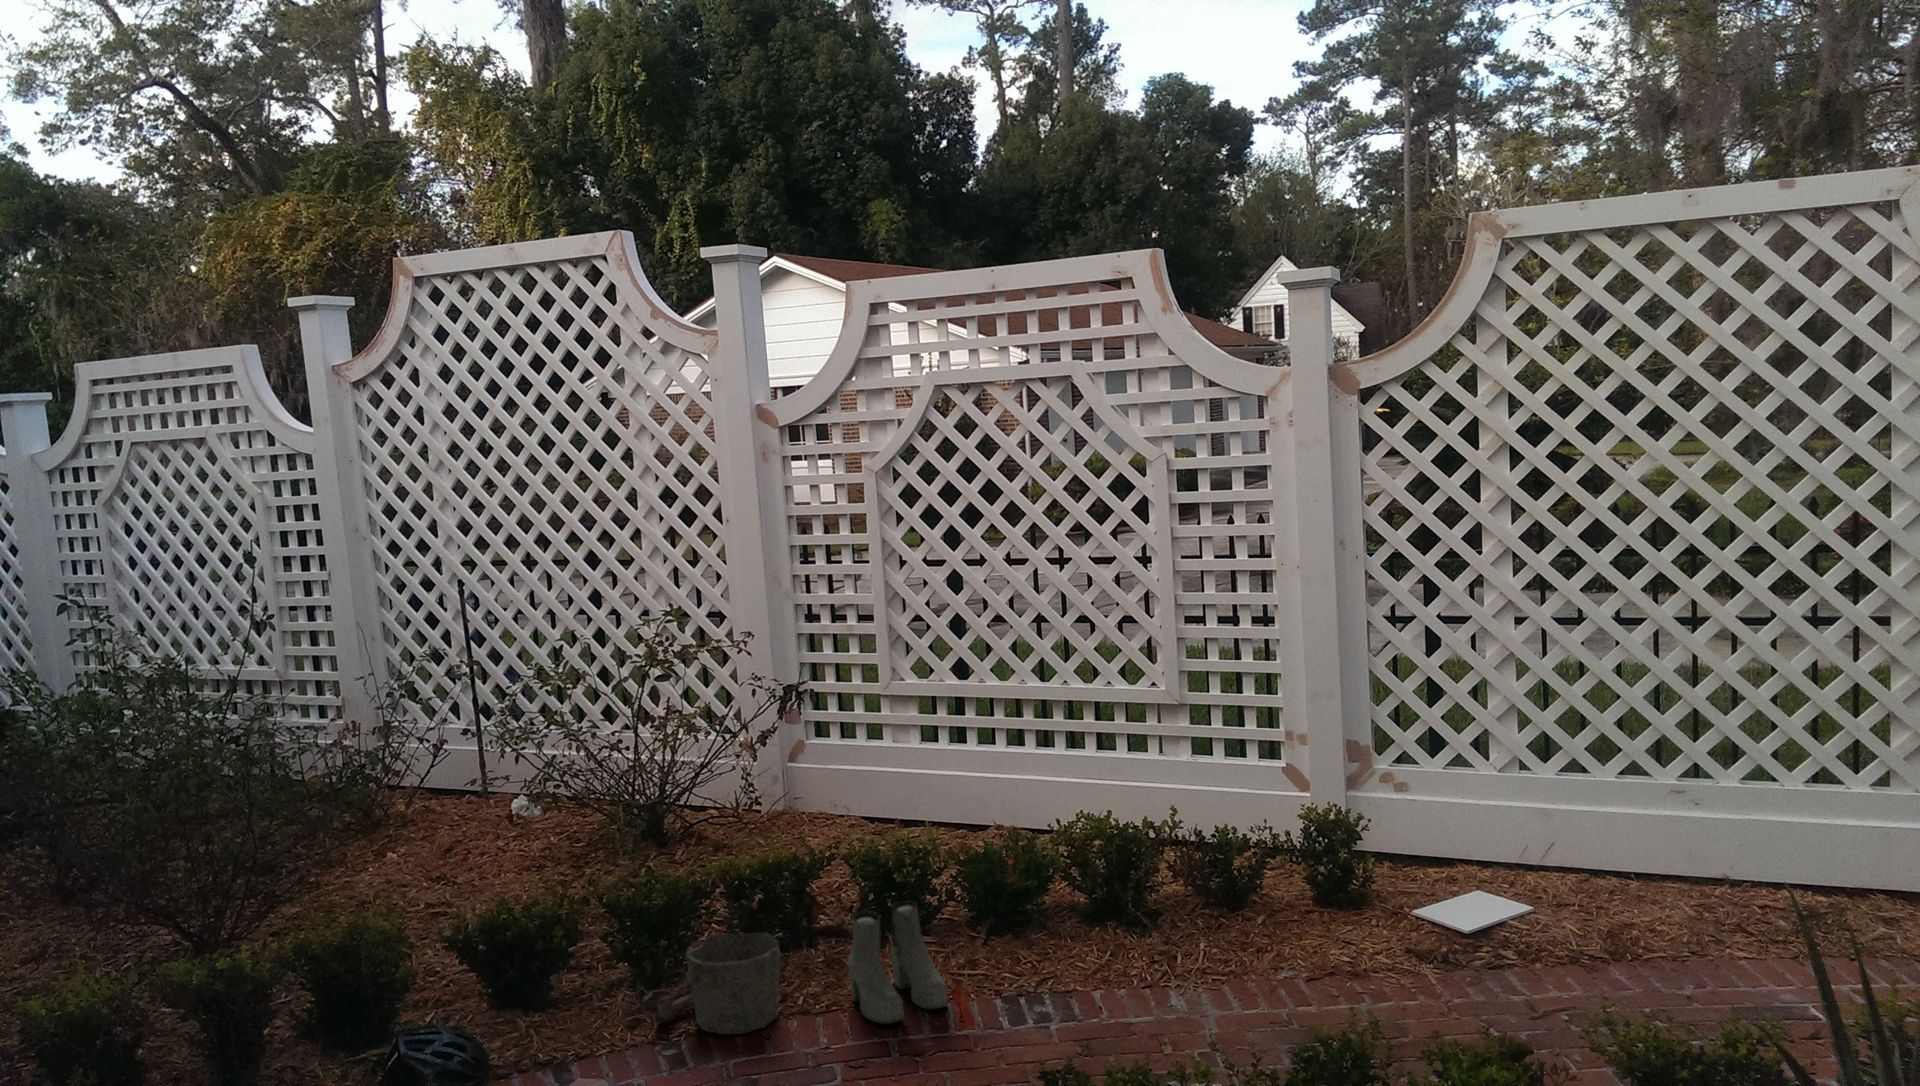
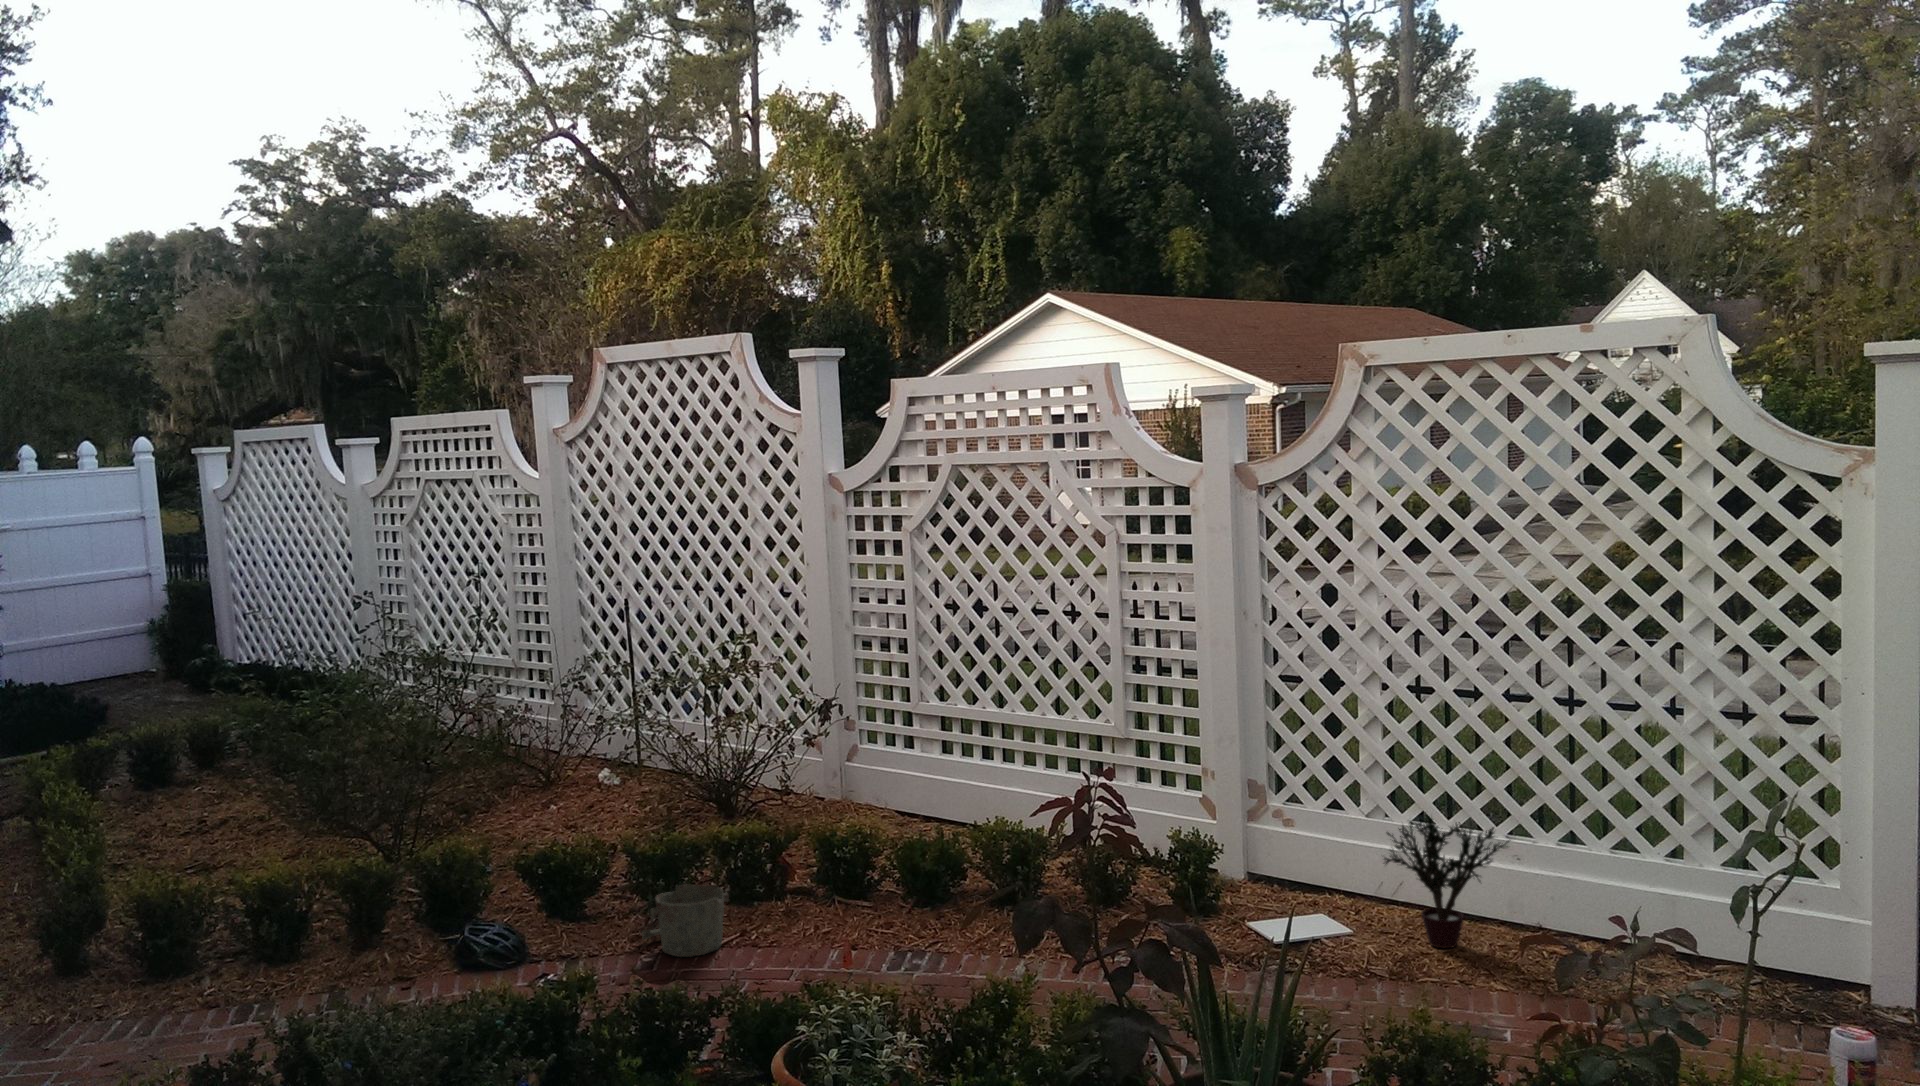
potted plant: none [1578,754,1723,913] -> present [1384,814,1509,948]
boots: present [848,901,948,1024] -> none [772,874,838,961]

